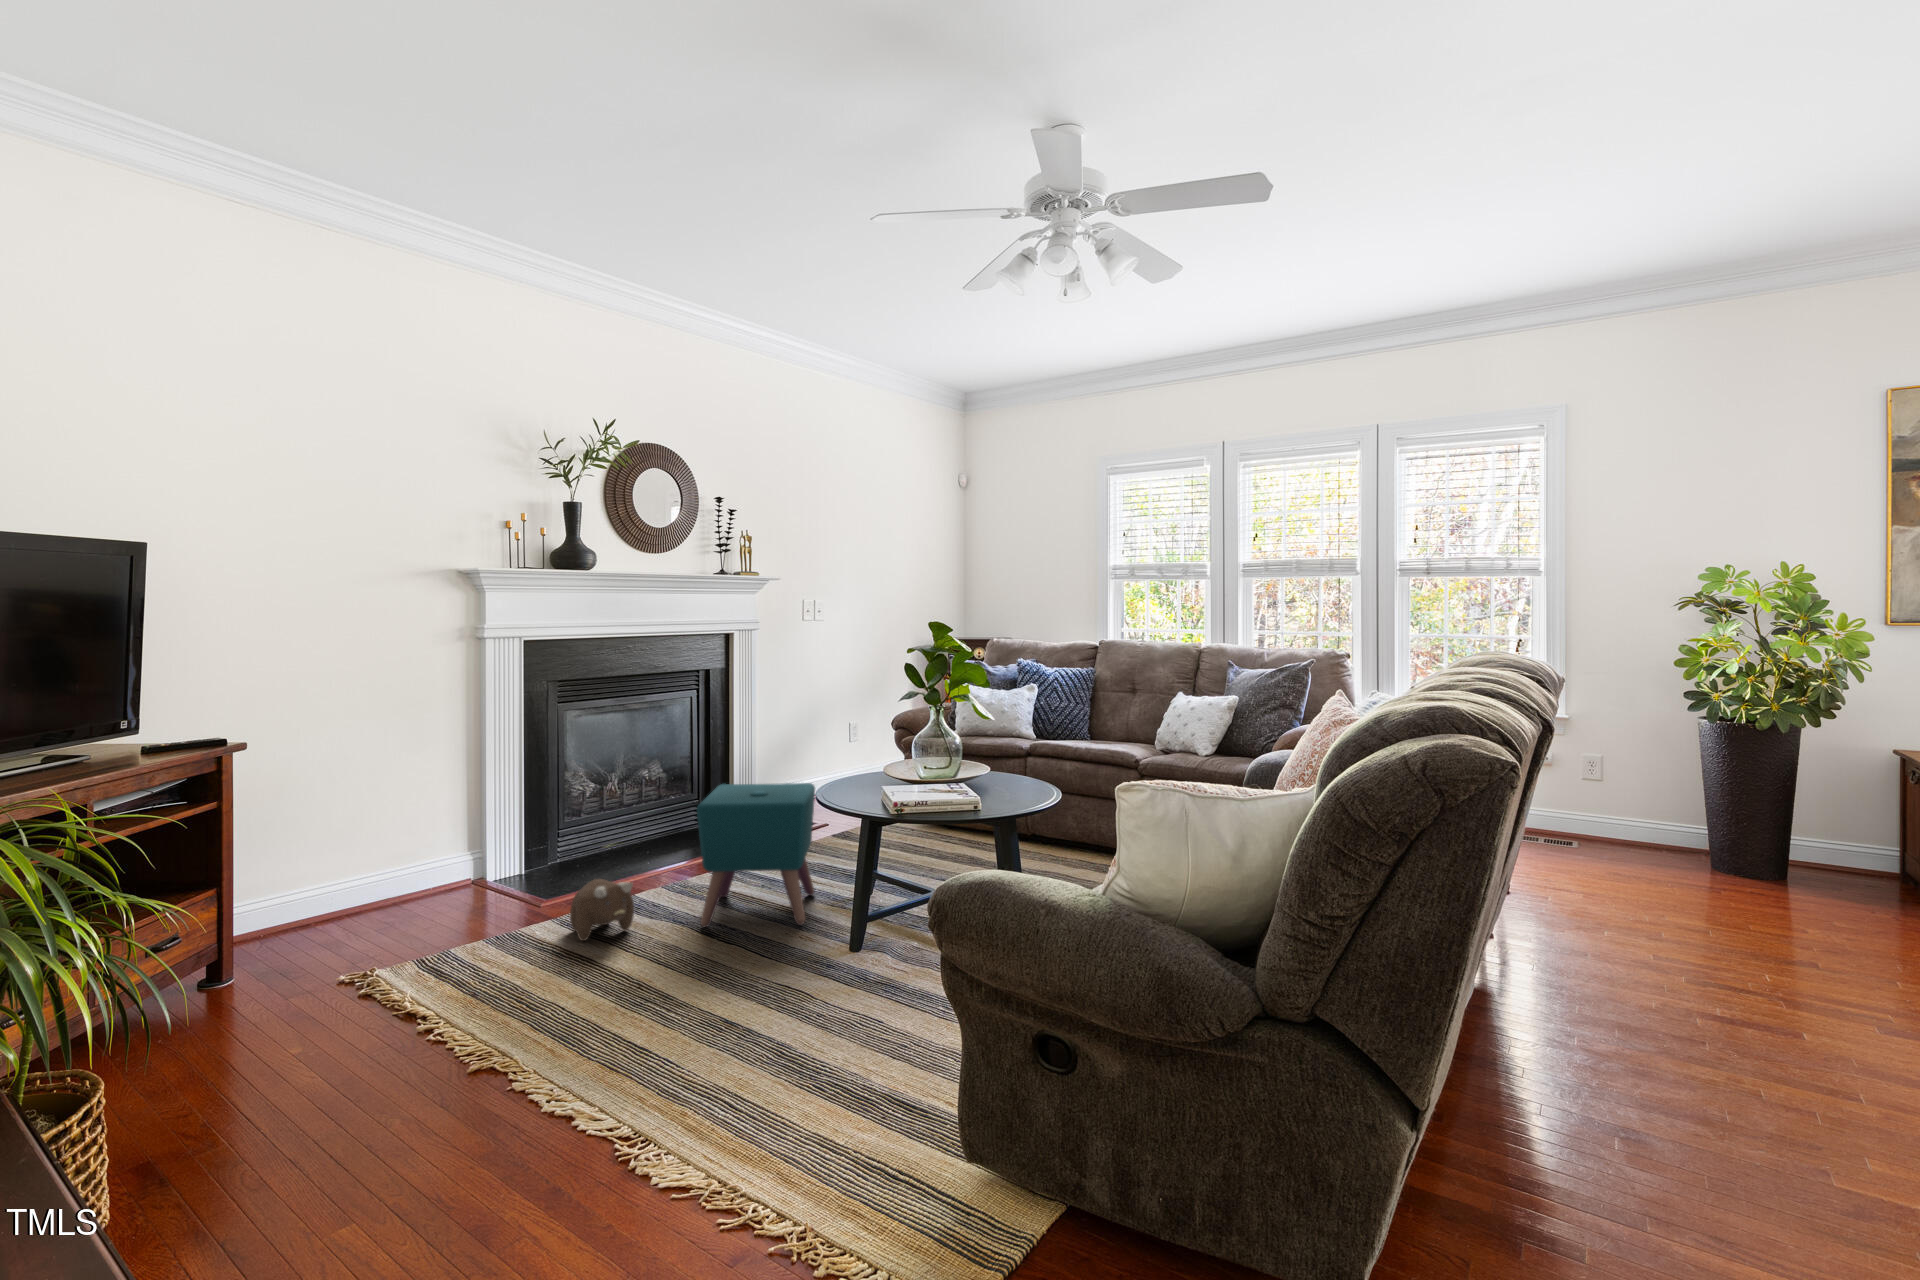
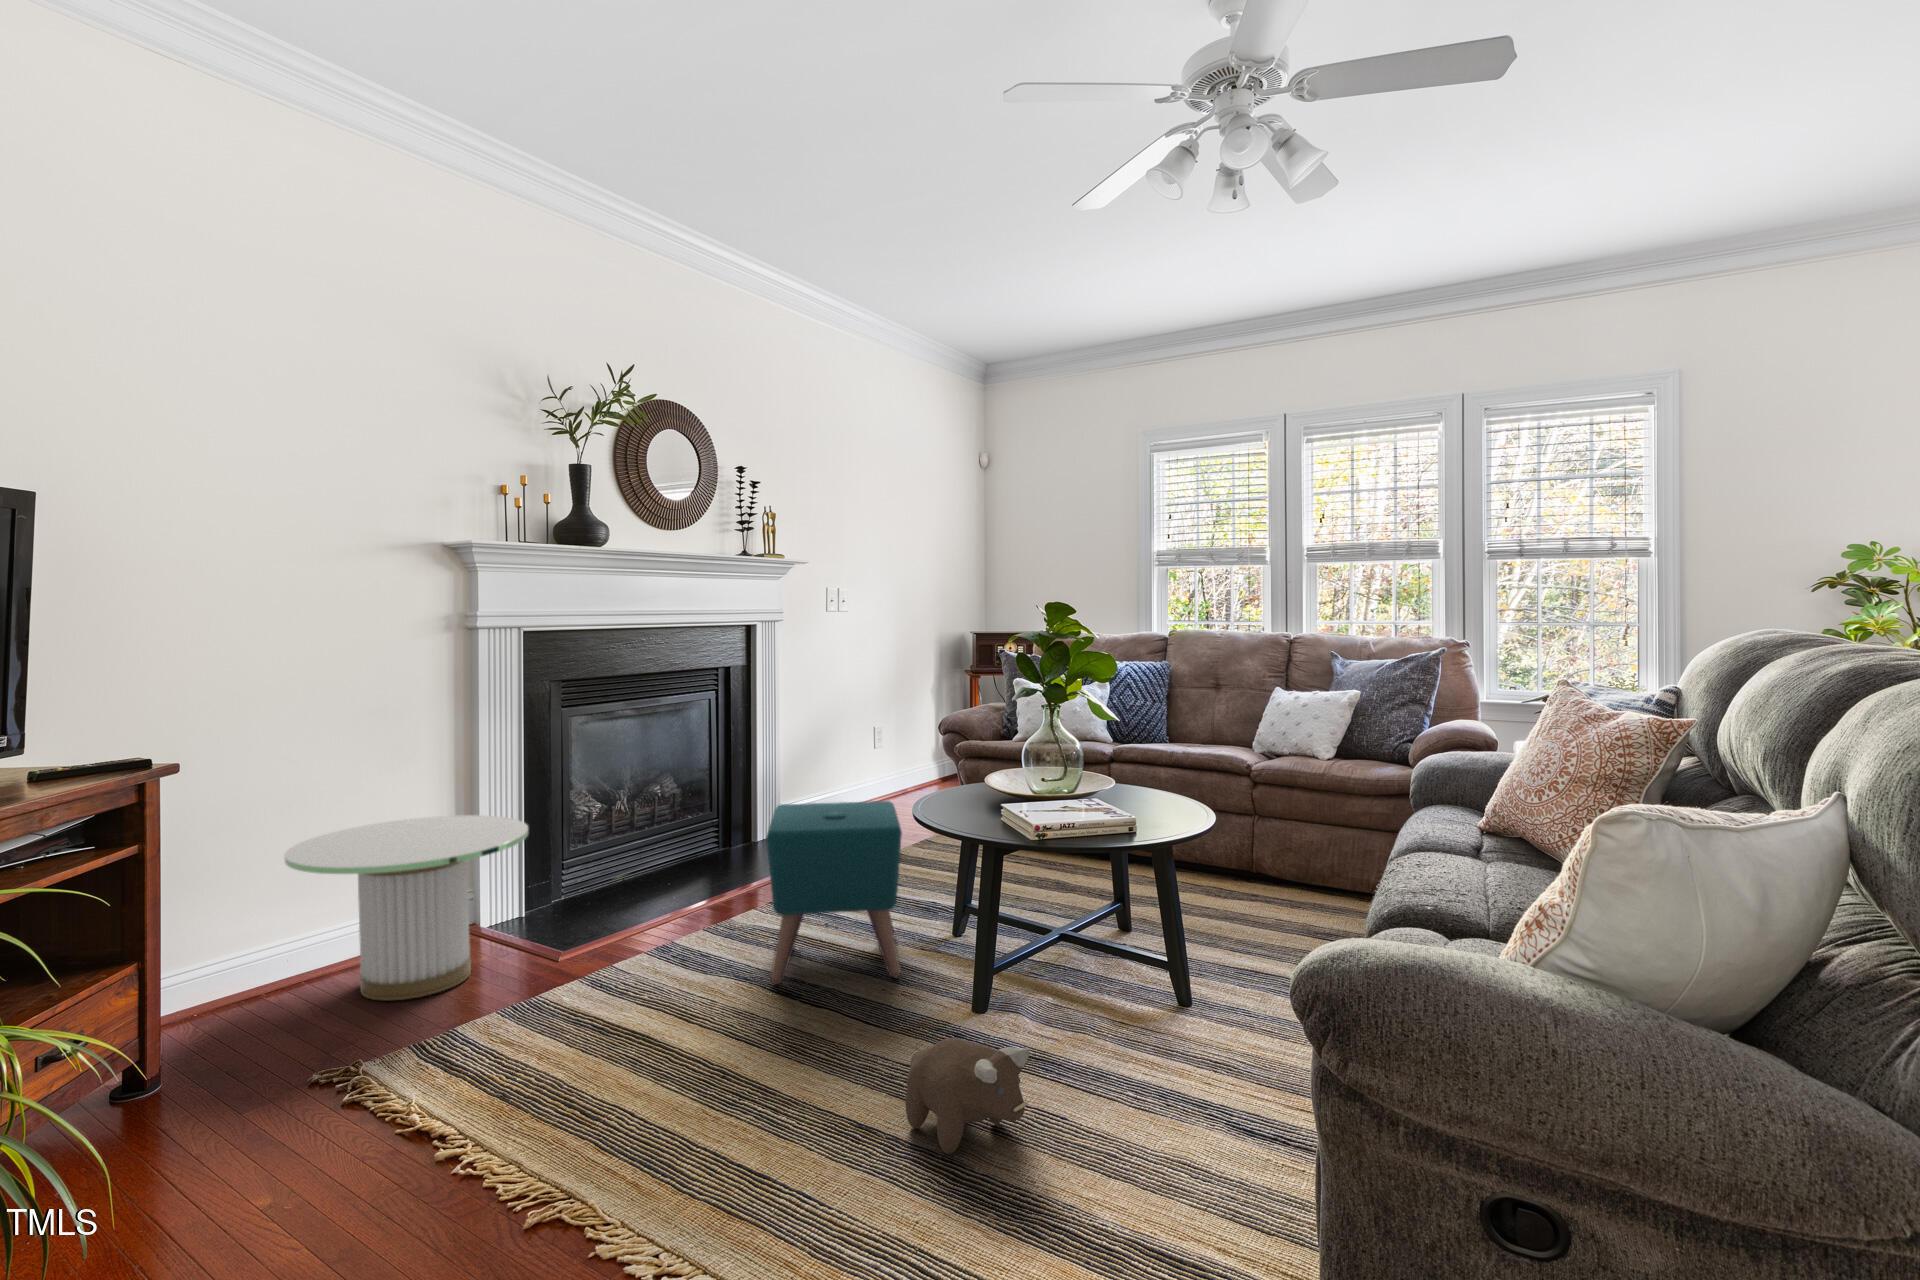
side table: none [327,789,517,930] -> present [284,815,528,1000]
plush toy: present [570,879,634,941] -> present [906,1038,1030,1154]

